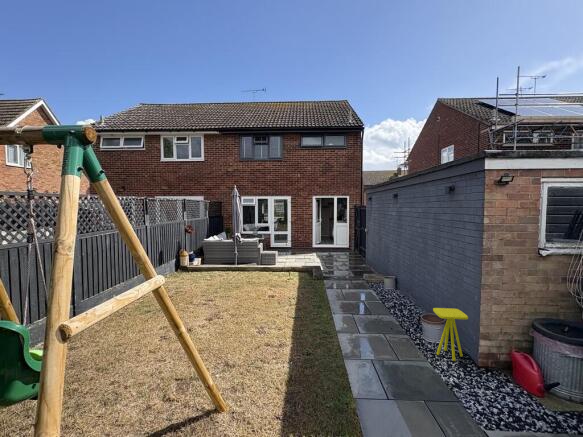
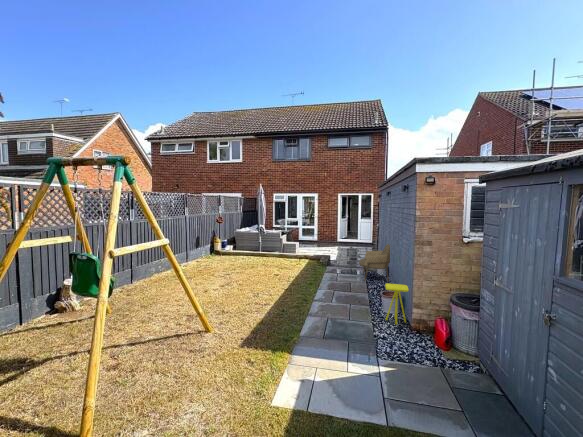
armchair: none [364,253,402,298] -> present [359,244,390,282]

